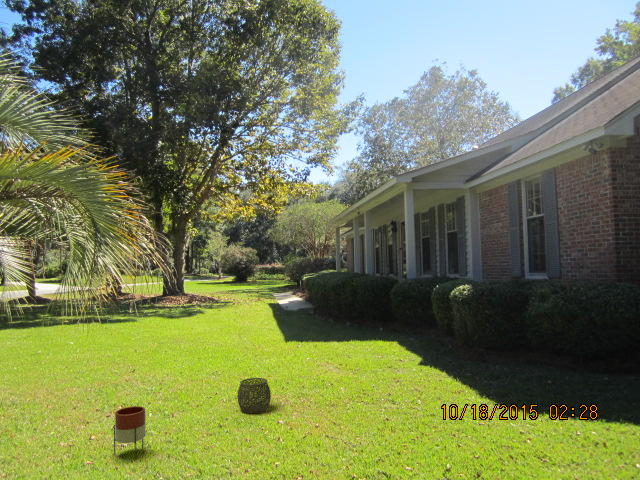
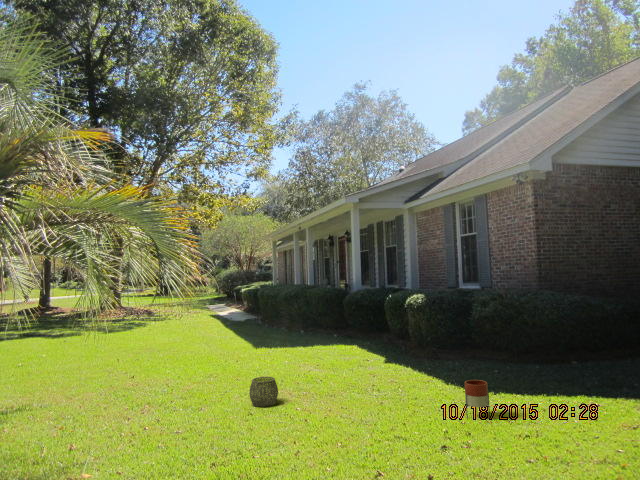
planter: present [114,406,146,458] -> present [465,380,490,418]

